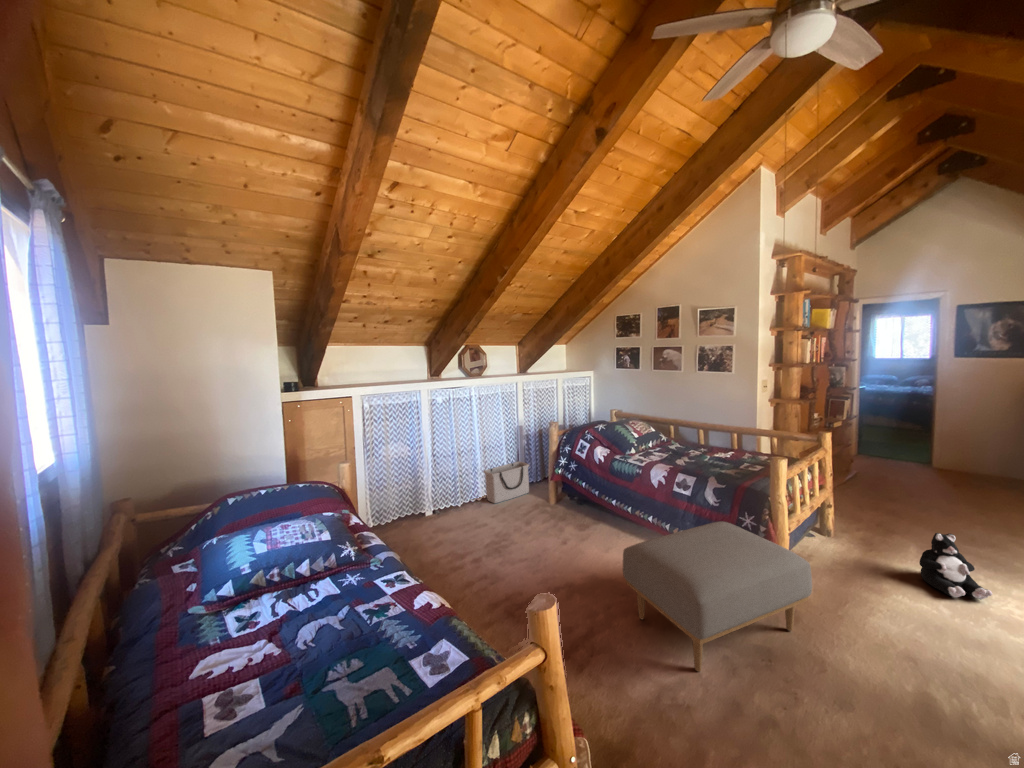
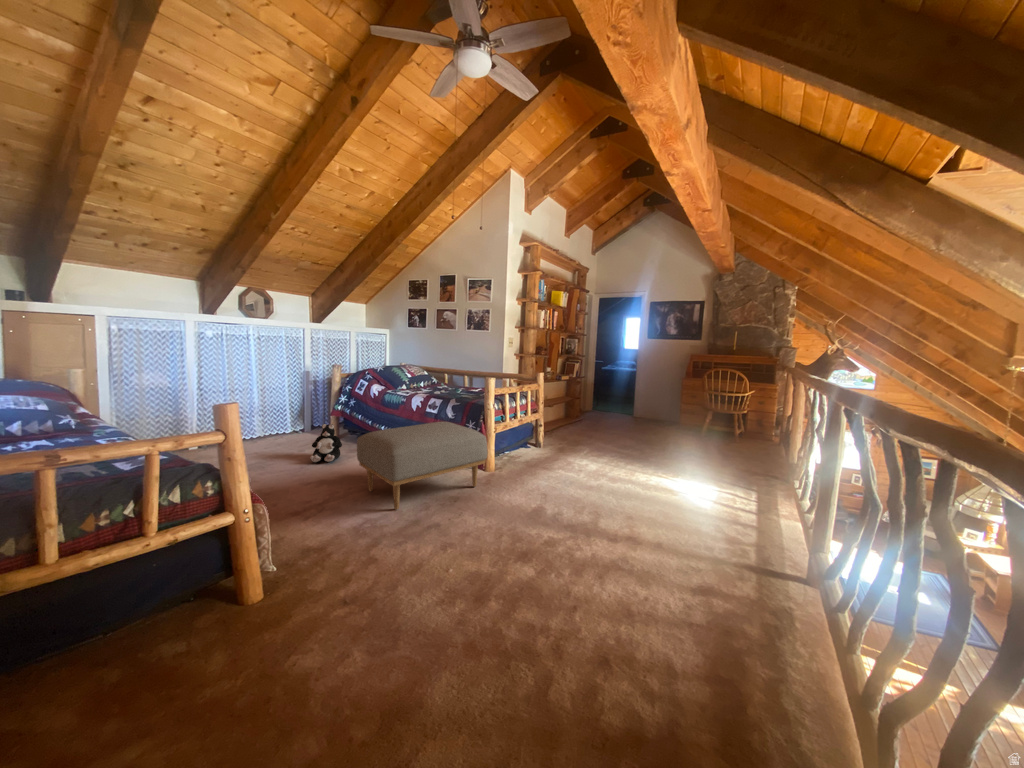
storage bin: present [484,462,529,503] -> none [262,403,314,439]
plush toy: present [919,533,992,599] -> present [310,424,342,462]

